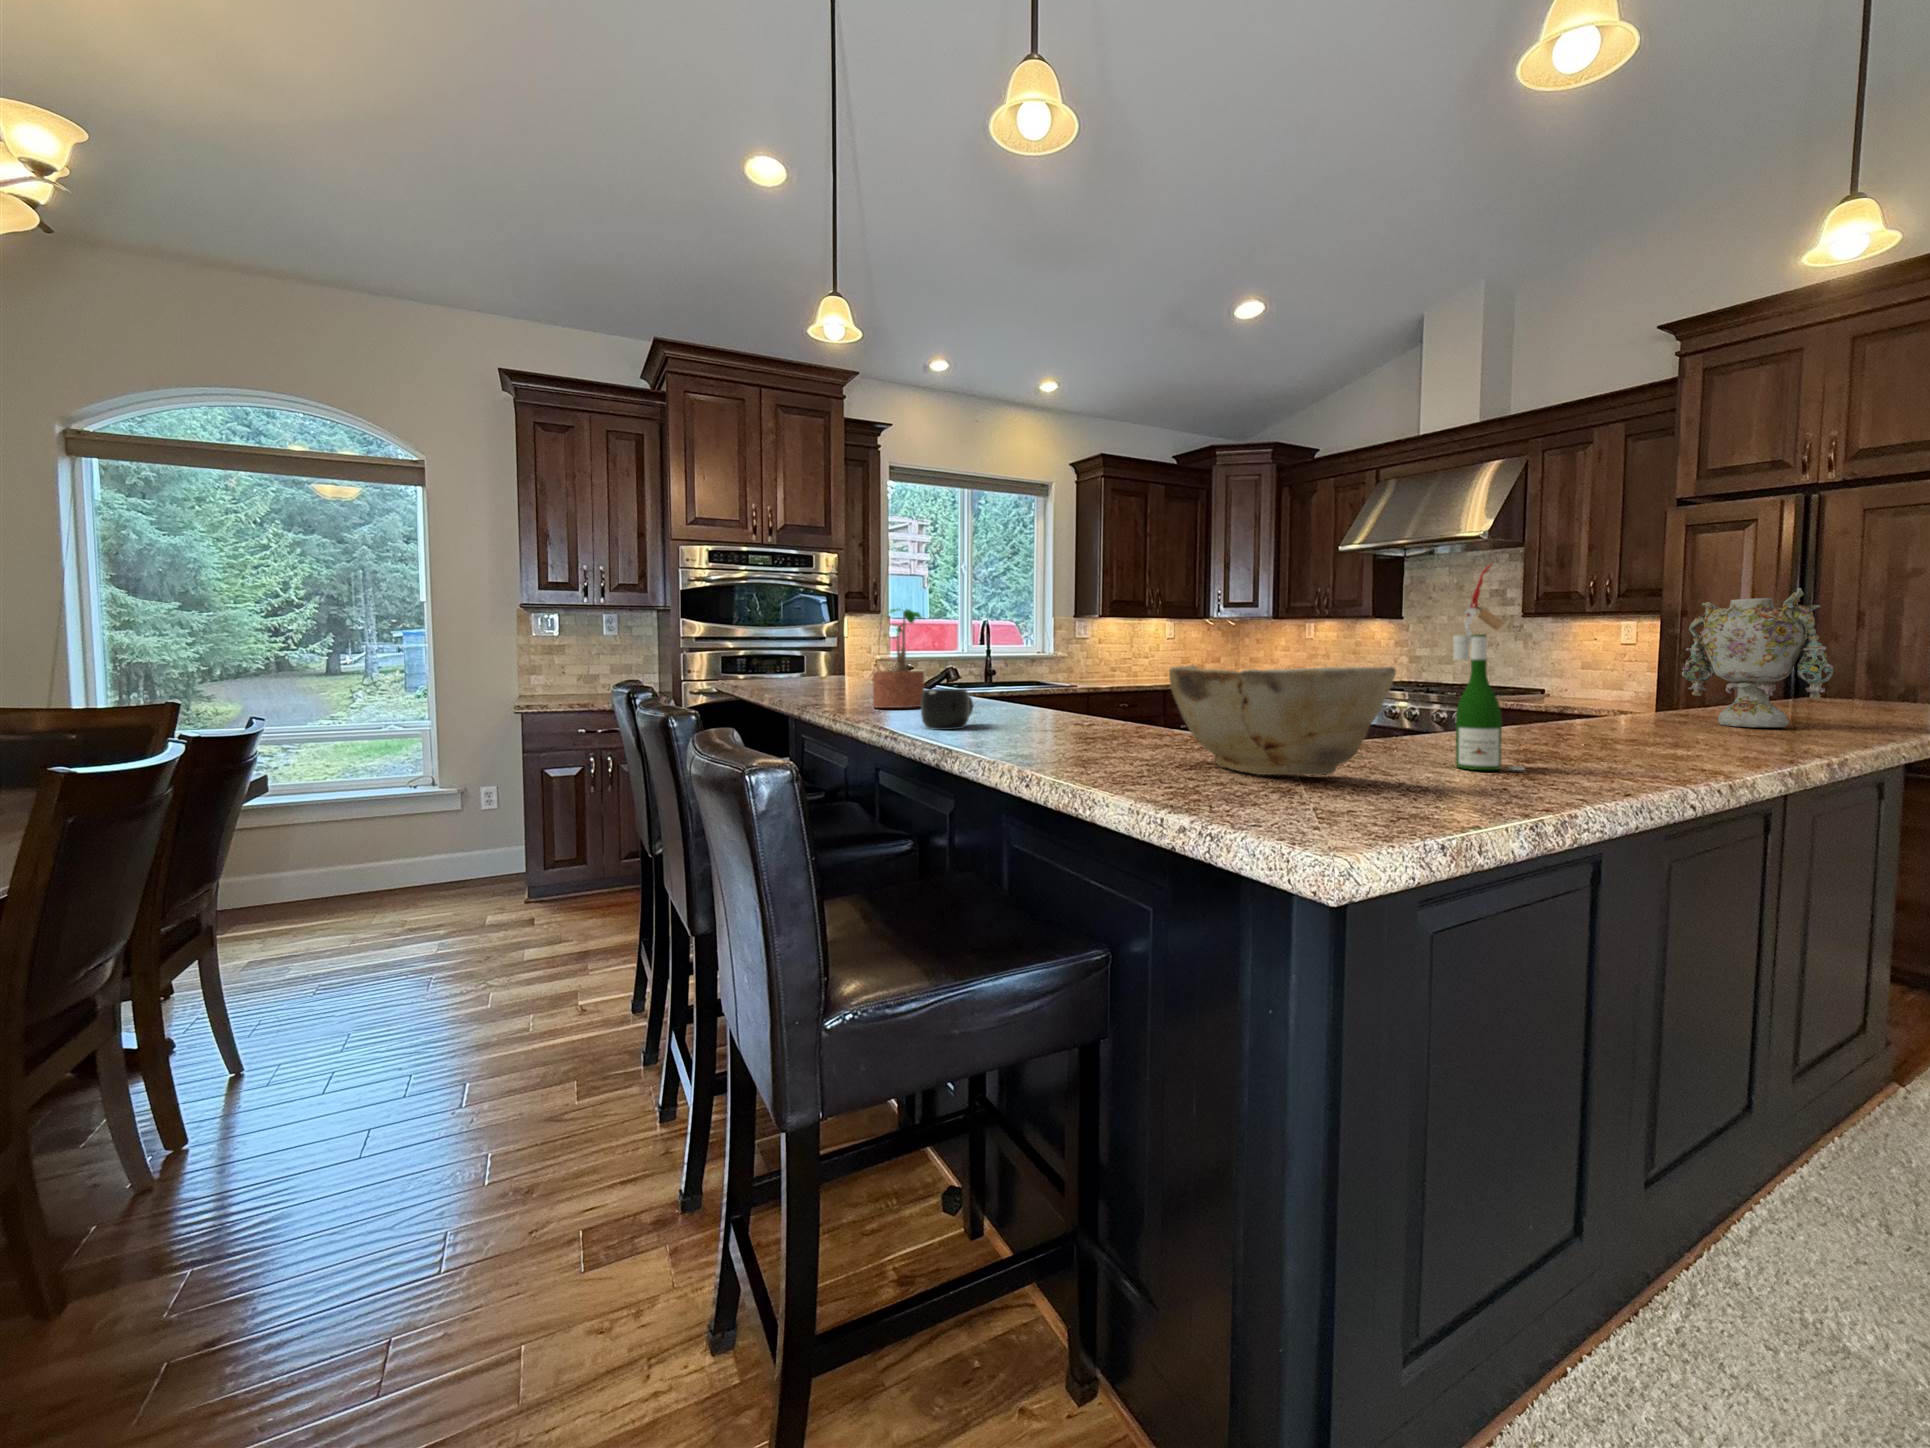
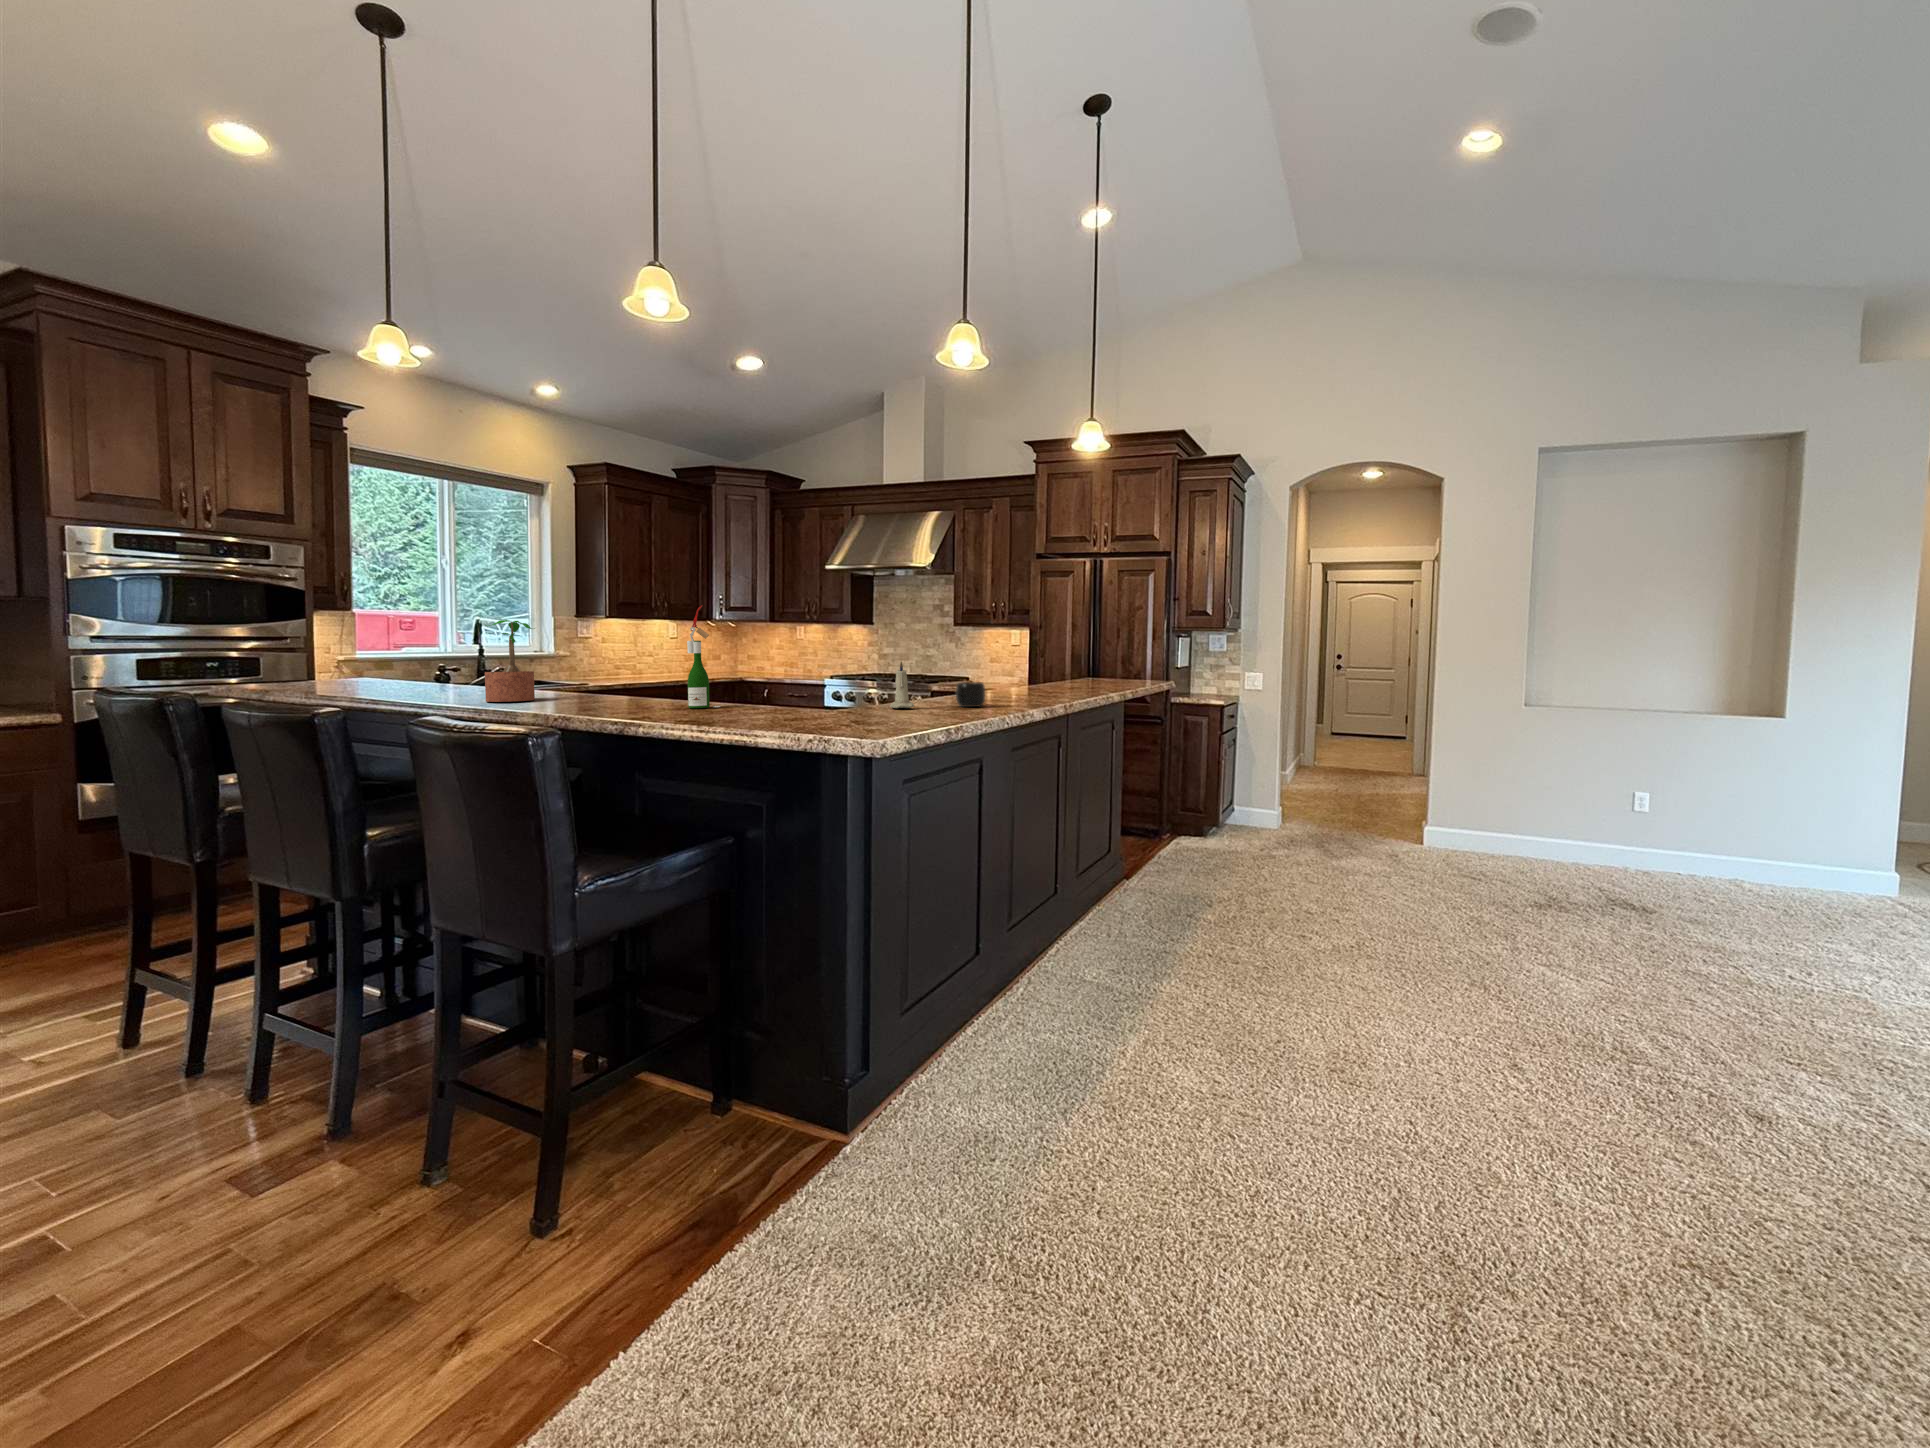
wine bottle: present [1453,565,1524,770] -> present [687,606,720,708]
vase: present [1682,588,1834,727] -> none [1025,621,1082,693]
candle: none [1402,661,1453,751] -> present [890,662,914,708]
bowl: present [1169,665,1396,775] -> none [772,664,890,720]
mug: present [921,689,973,730] -> present [956,682,985,707]

